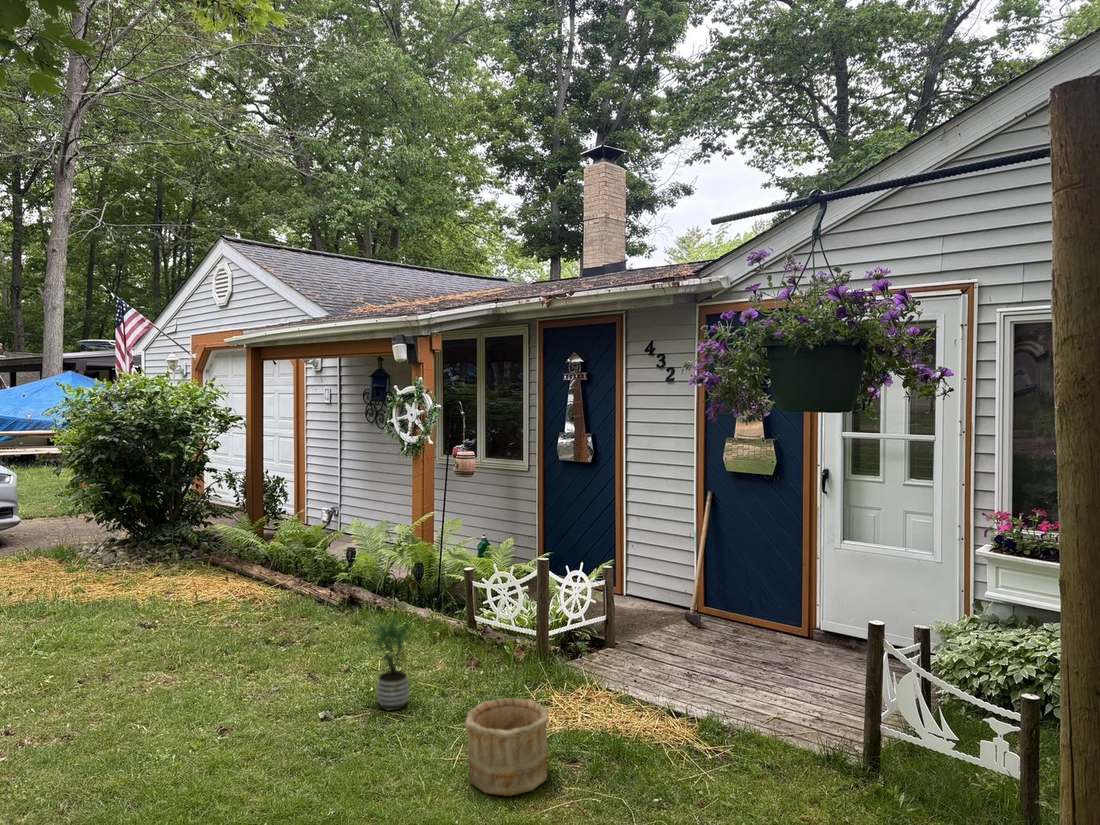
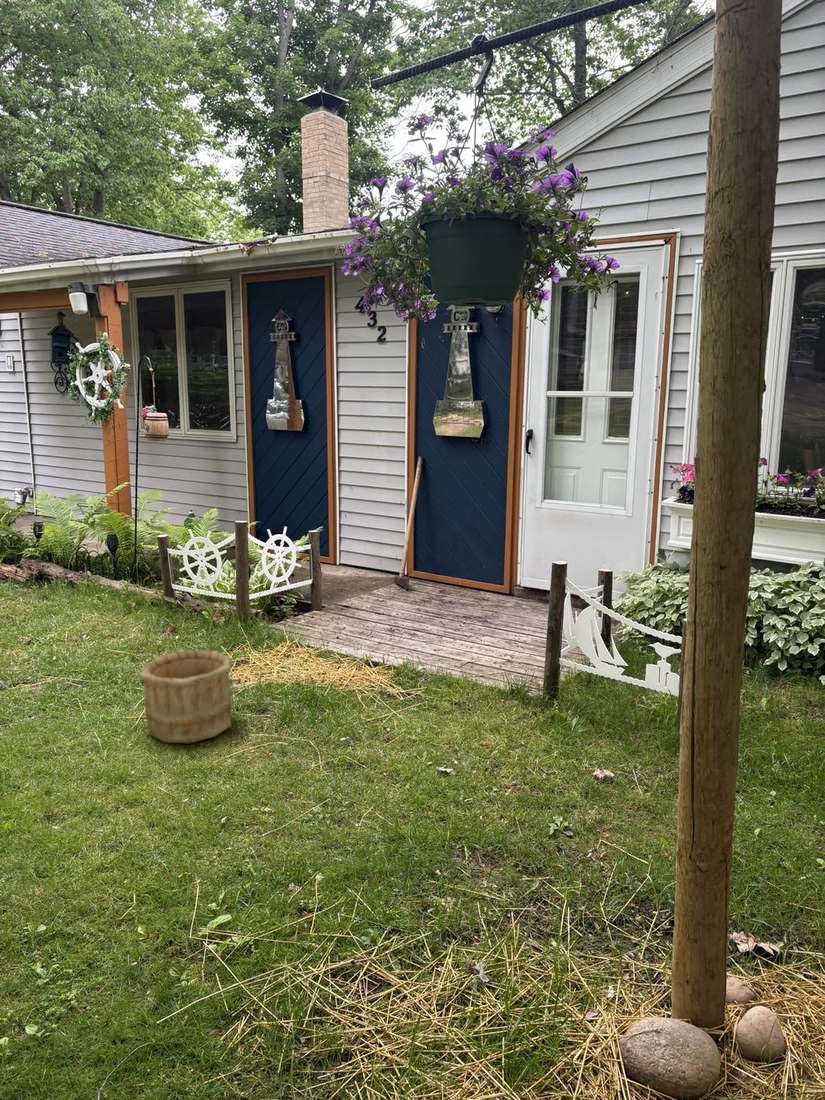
potted plant: present [363,618,414,710] -> none [31,577,99,675]

